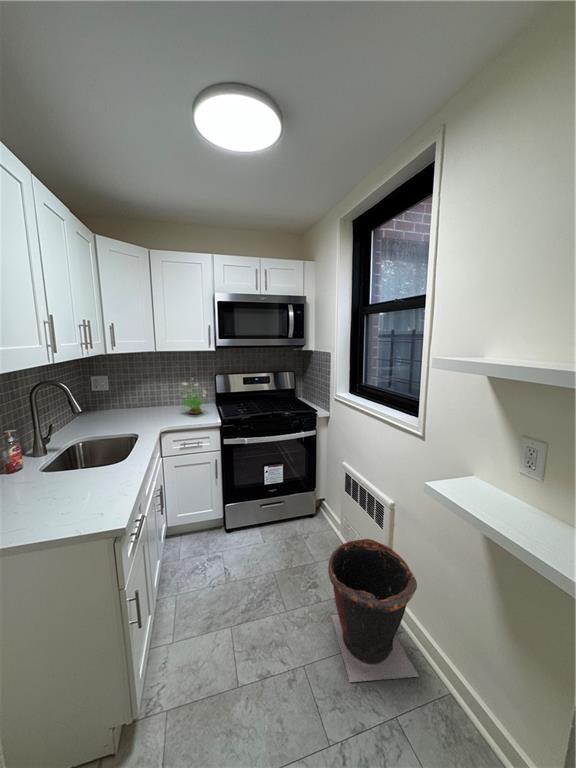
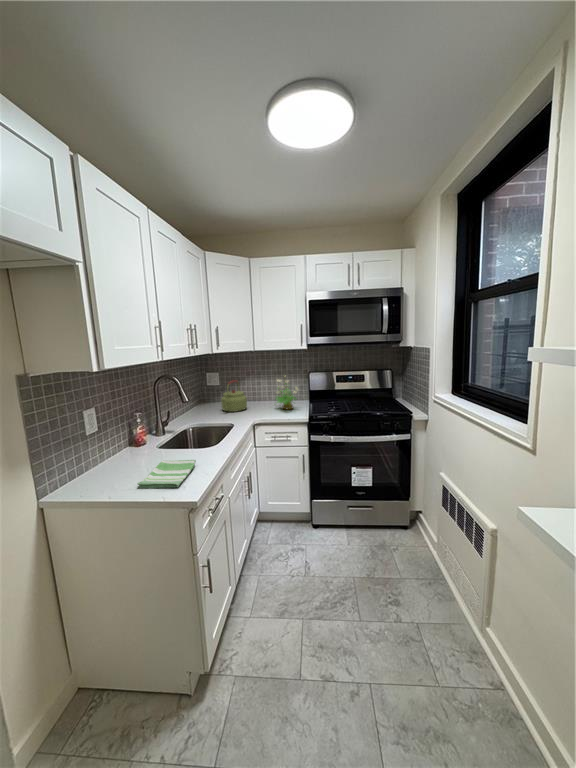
kettle: none [117,384,149,420] -> present [221,380,247,412]
dish towel: none [31,480,107,525] -> present [137,460,196,488]
waste bin: present [328,539,419,682] -> none [403,563,517,750]

